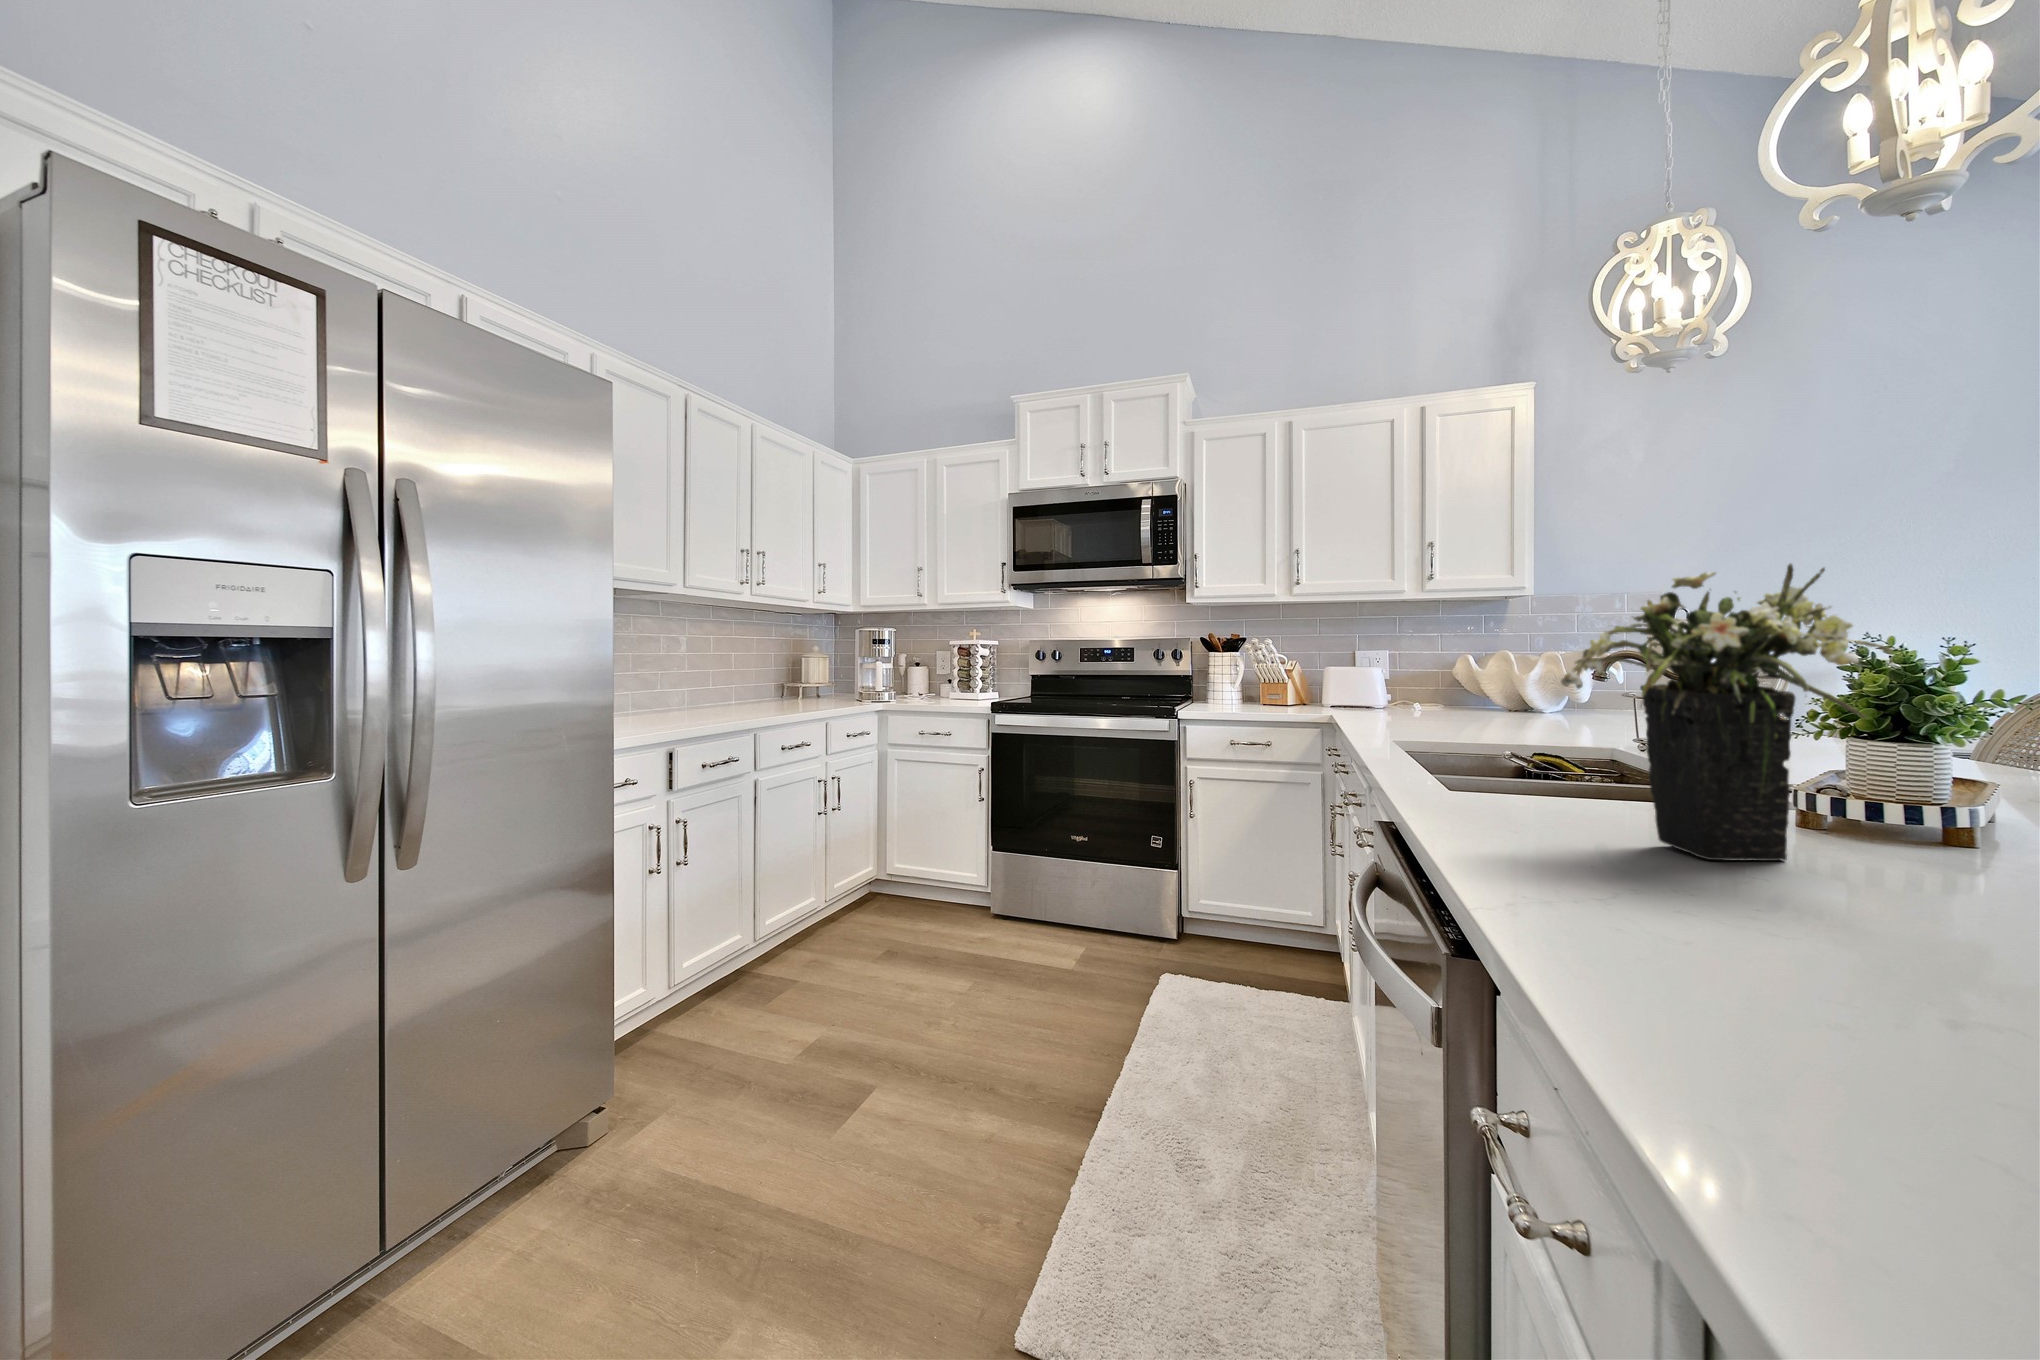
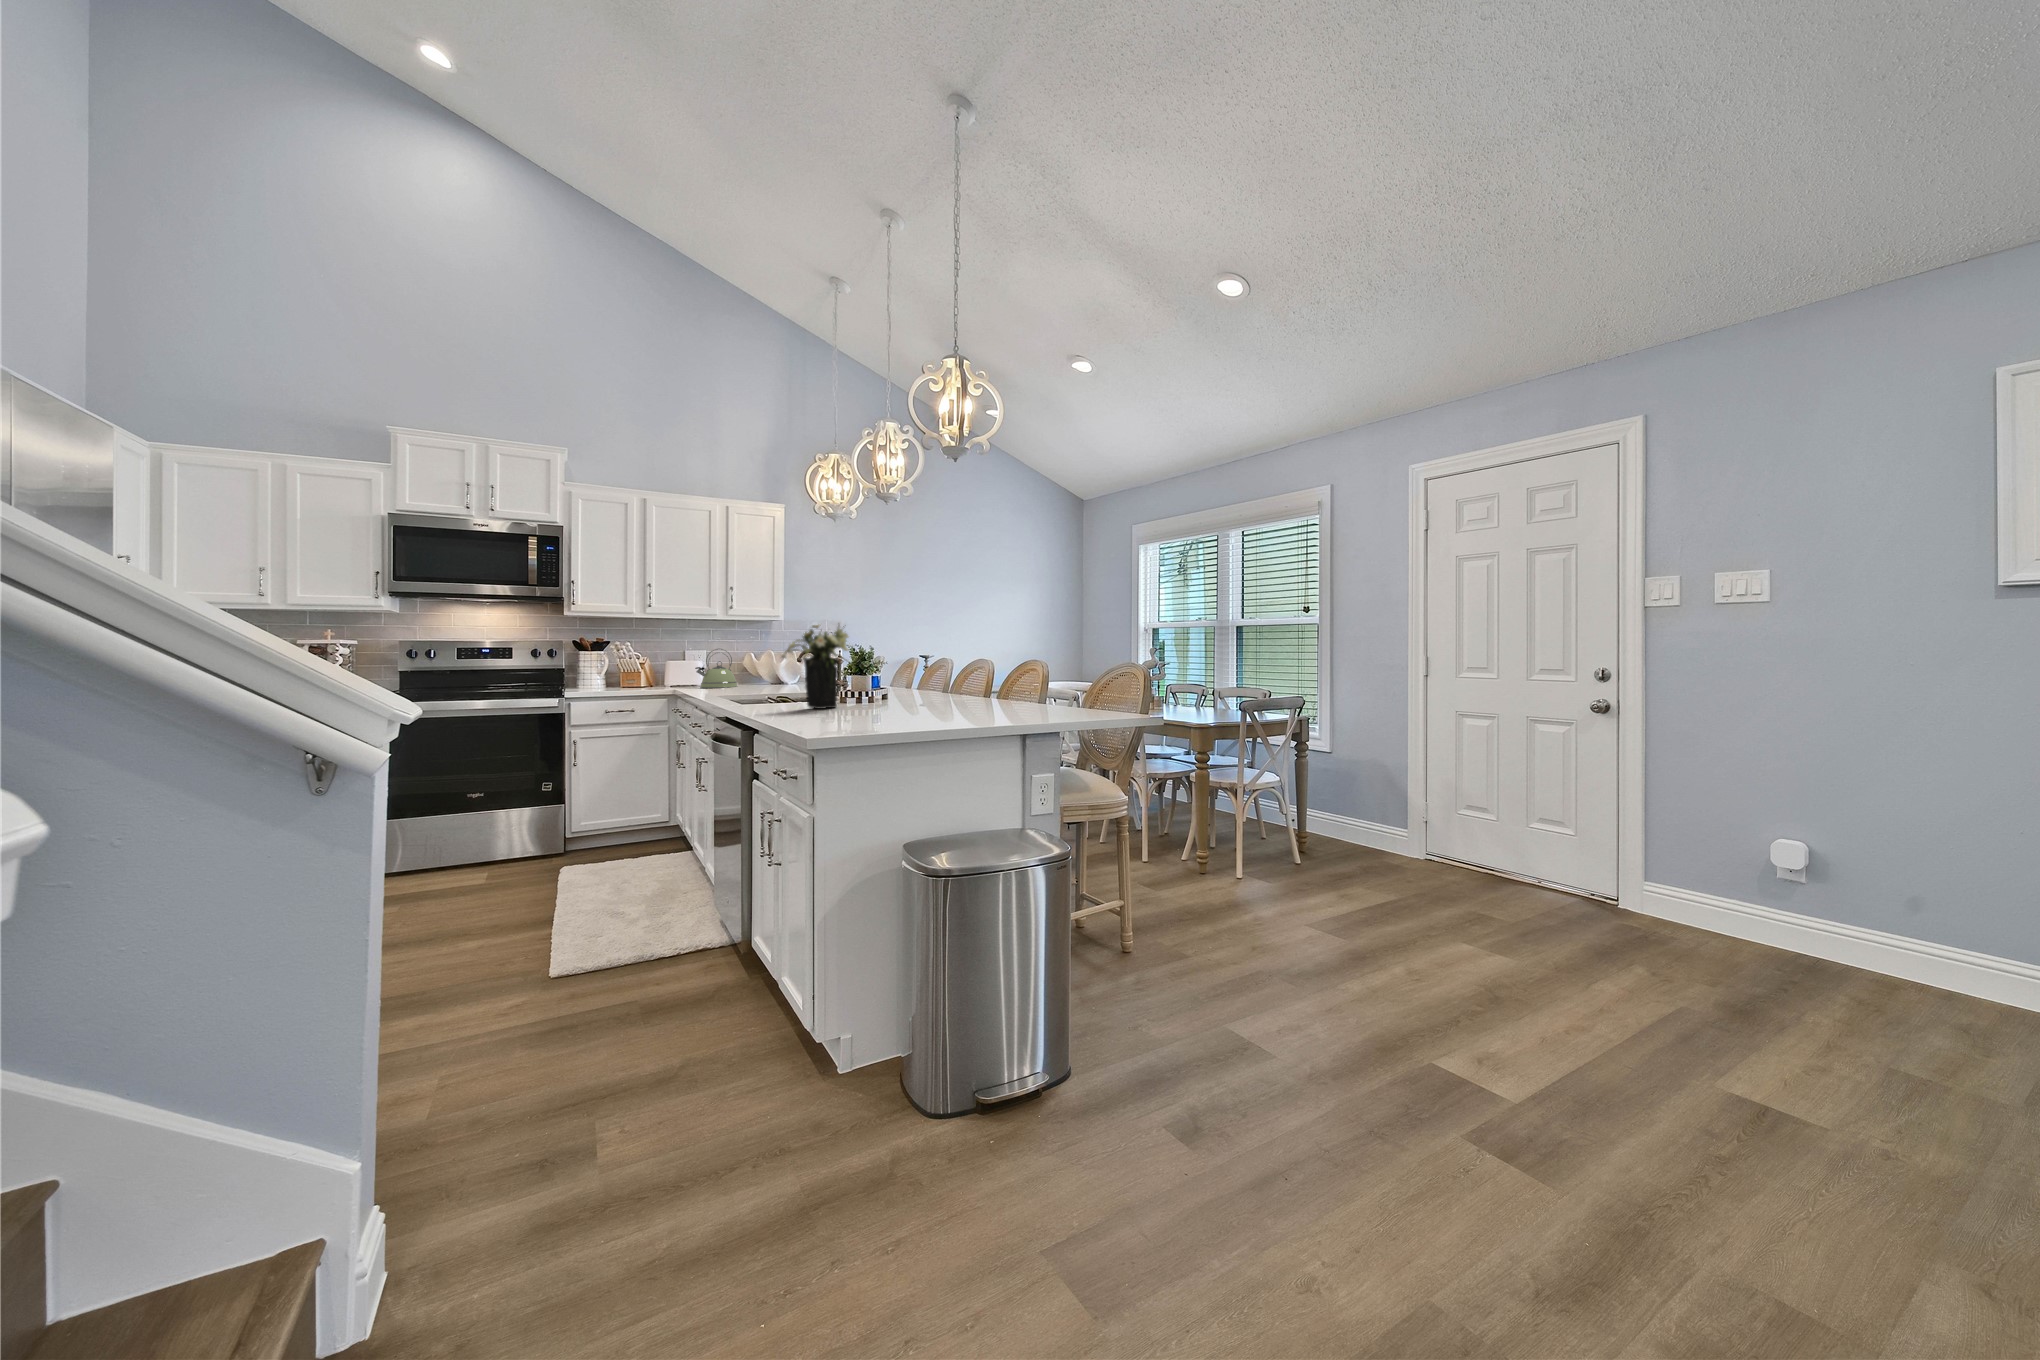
kettle: none [1370,648,1445,715] -> present [695,649,737,688]

